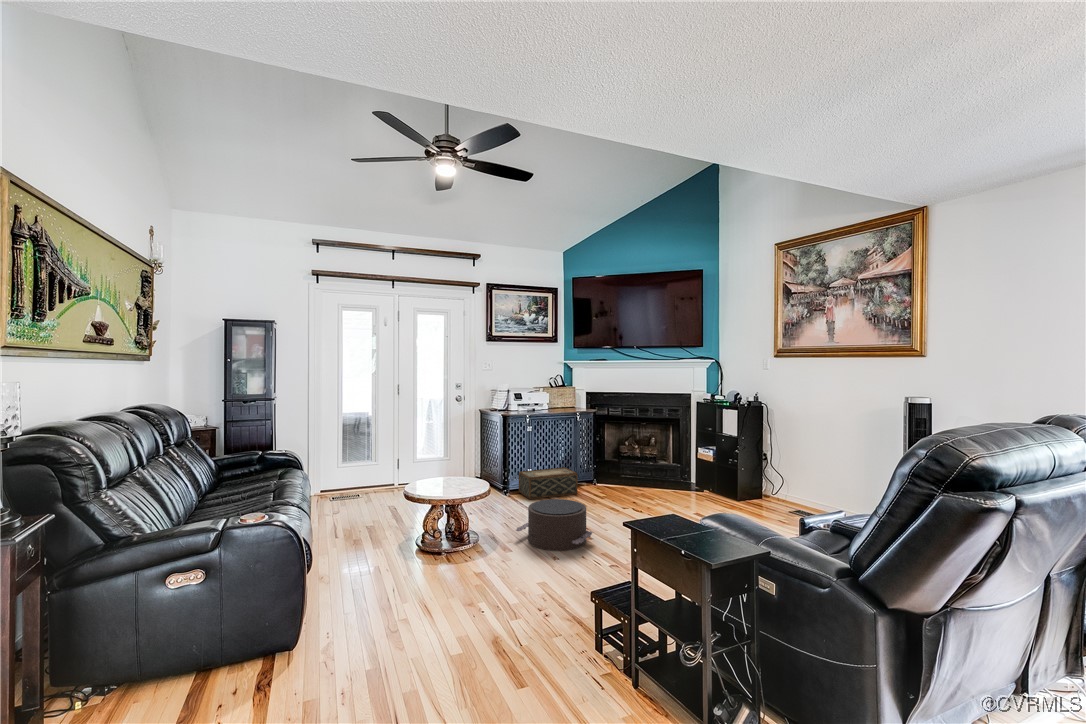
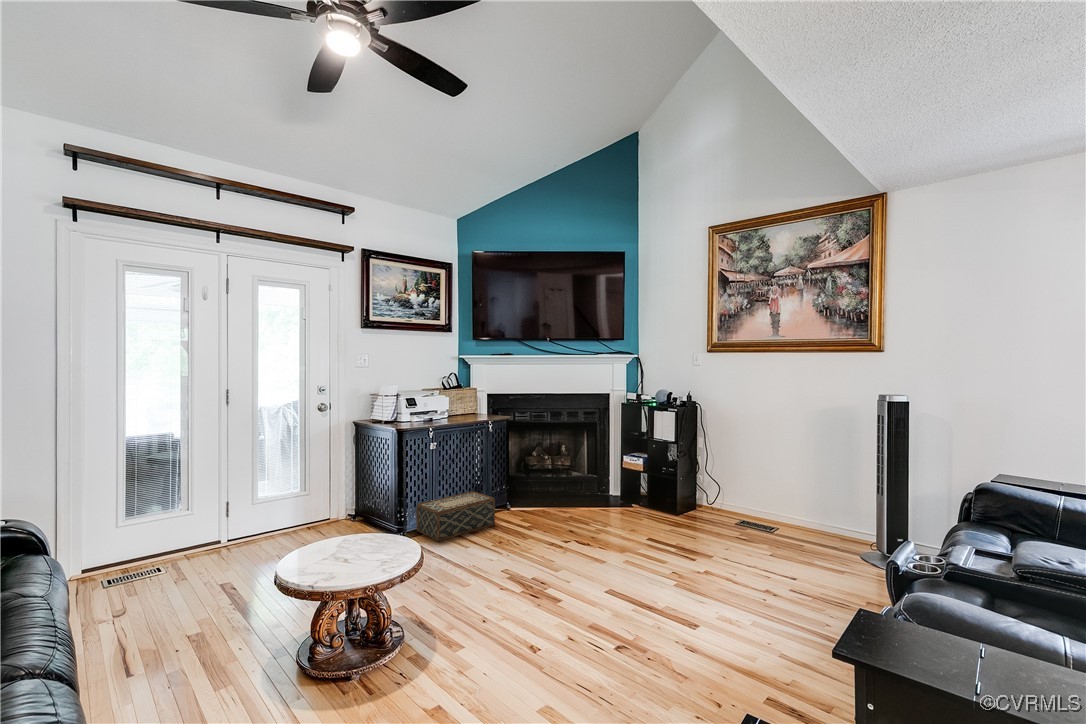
pouf: present [516,499,593,551] -> none [456,546,567,631]

